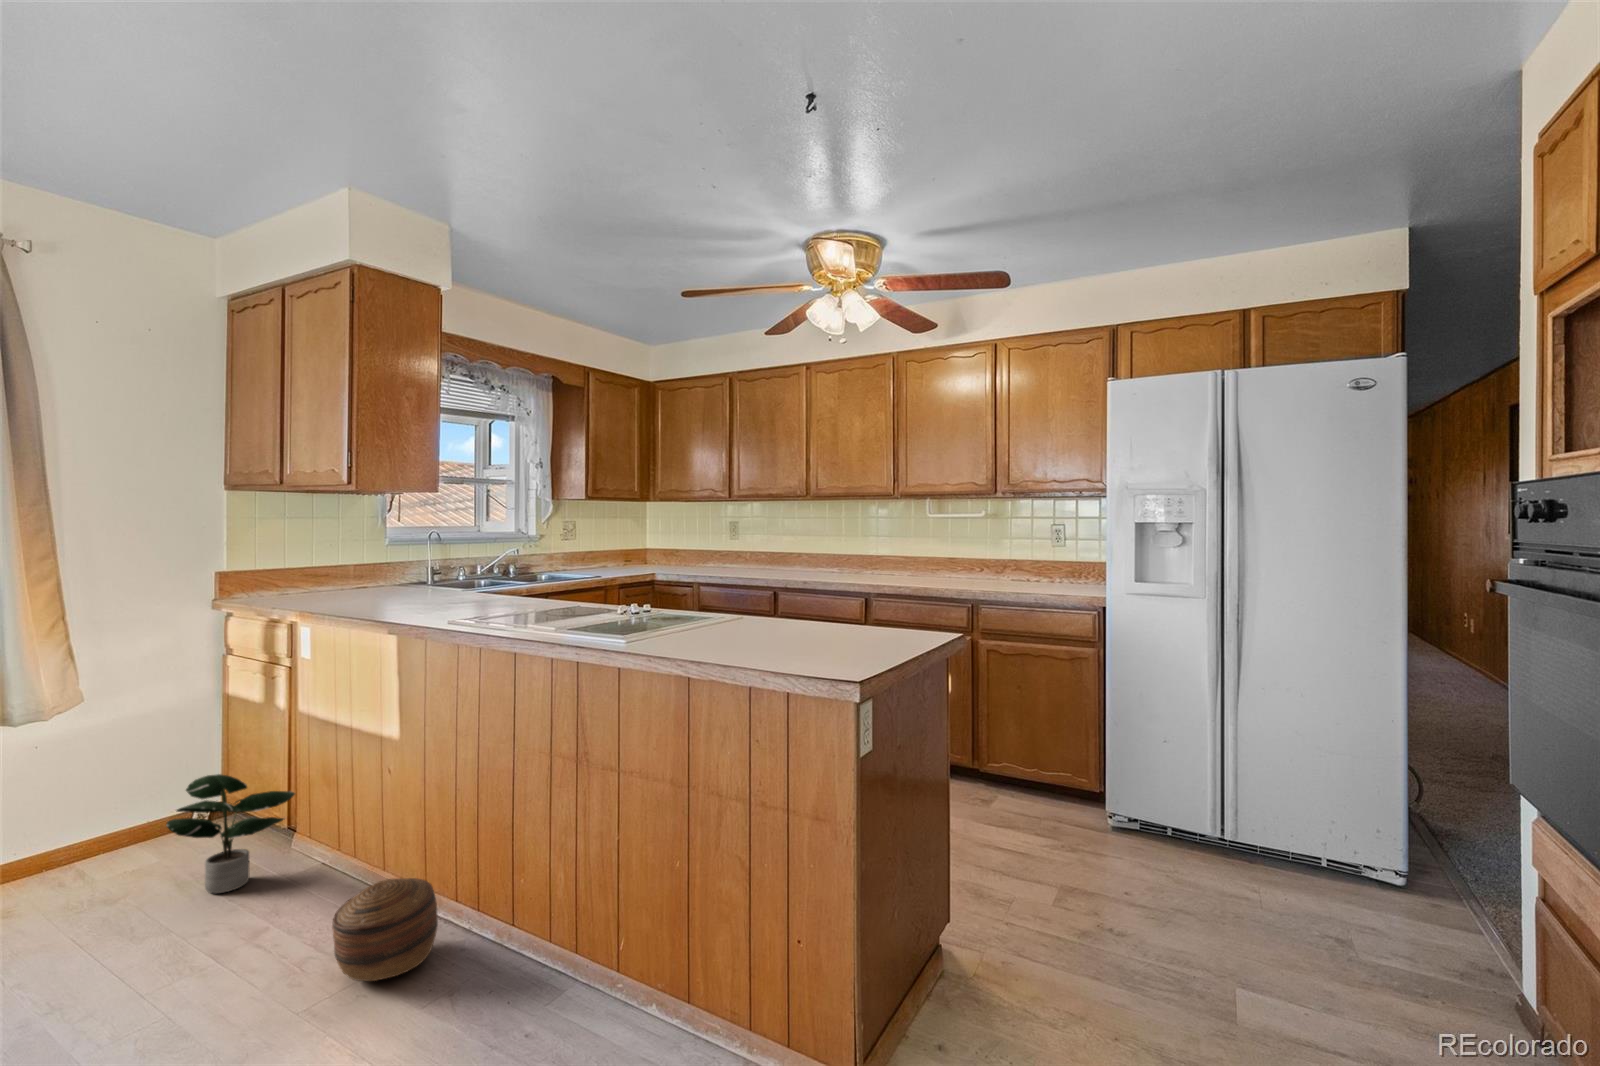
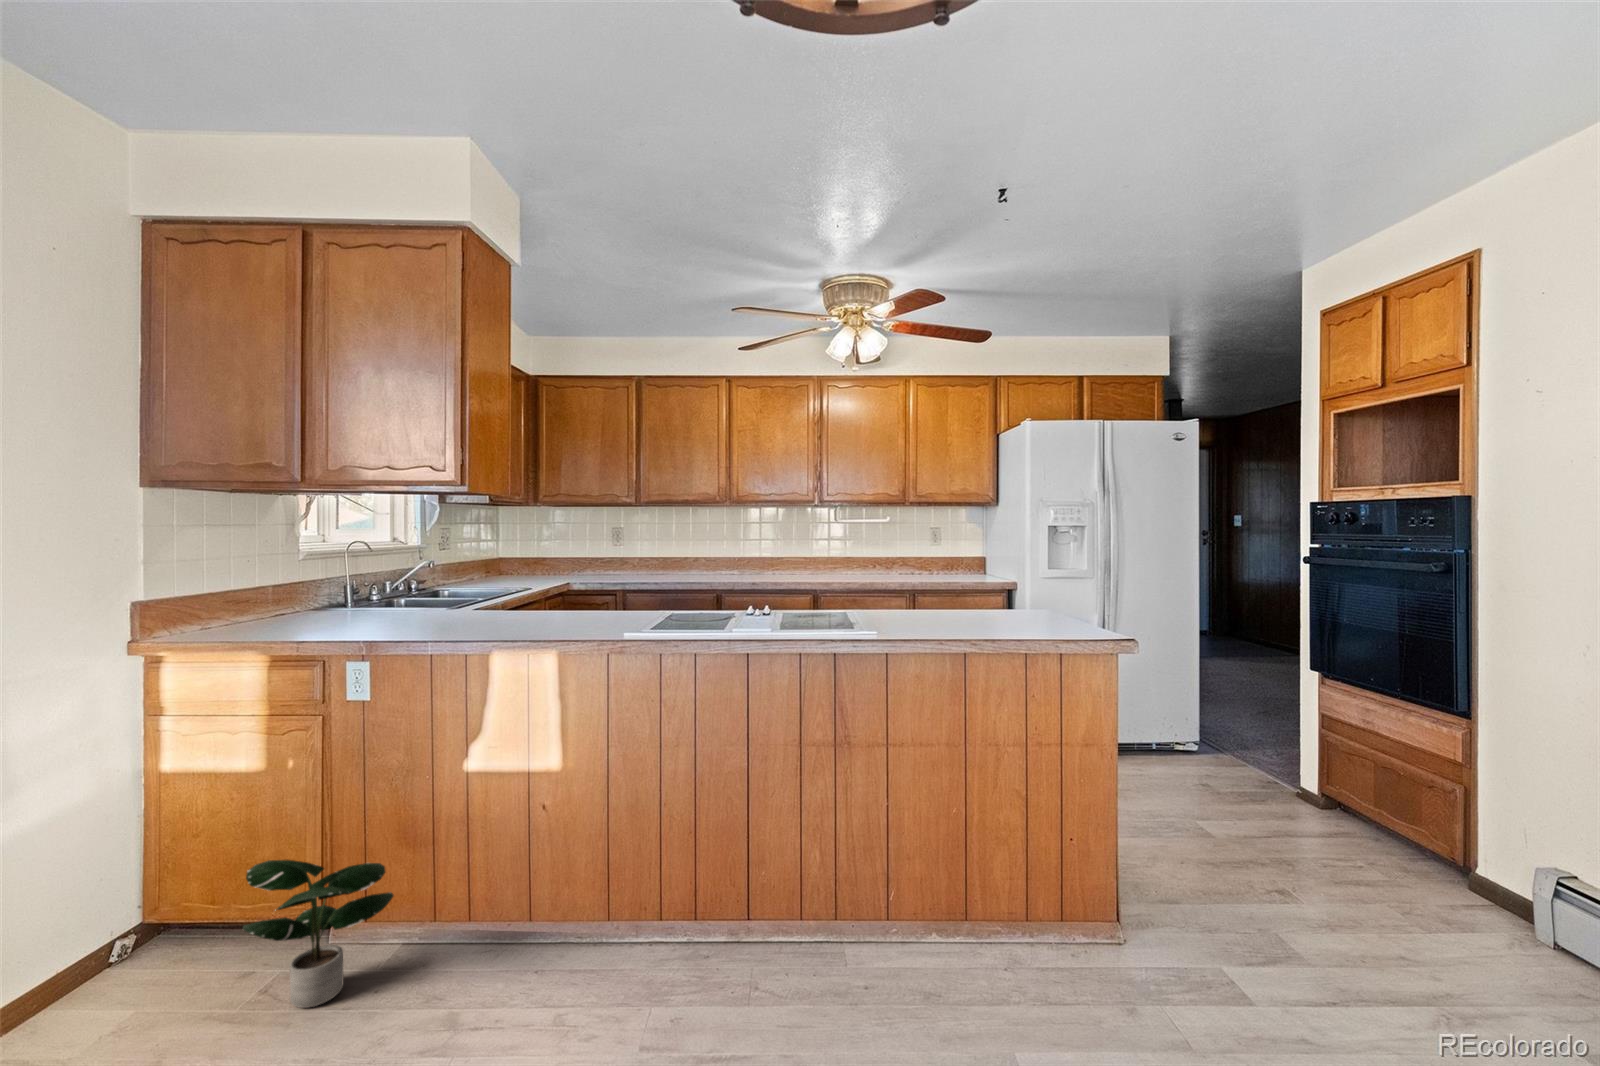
basket: present [332,878,438,981] -> none [612,899,708,1010]

